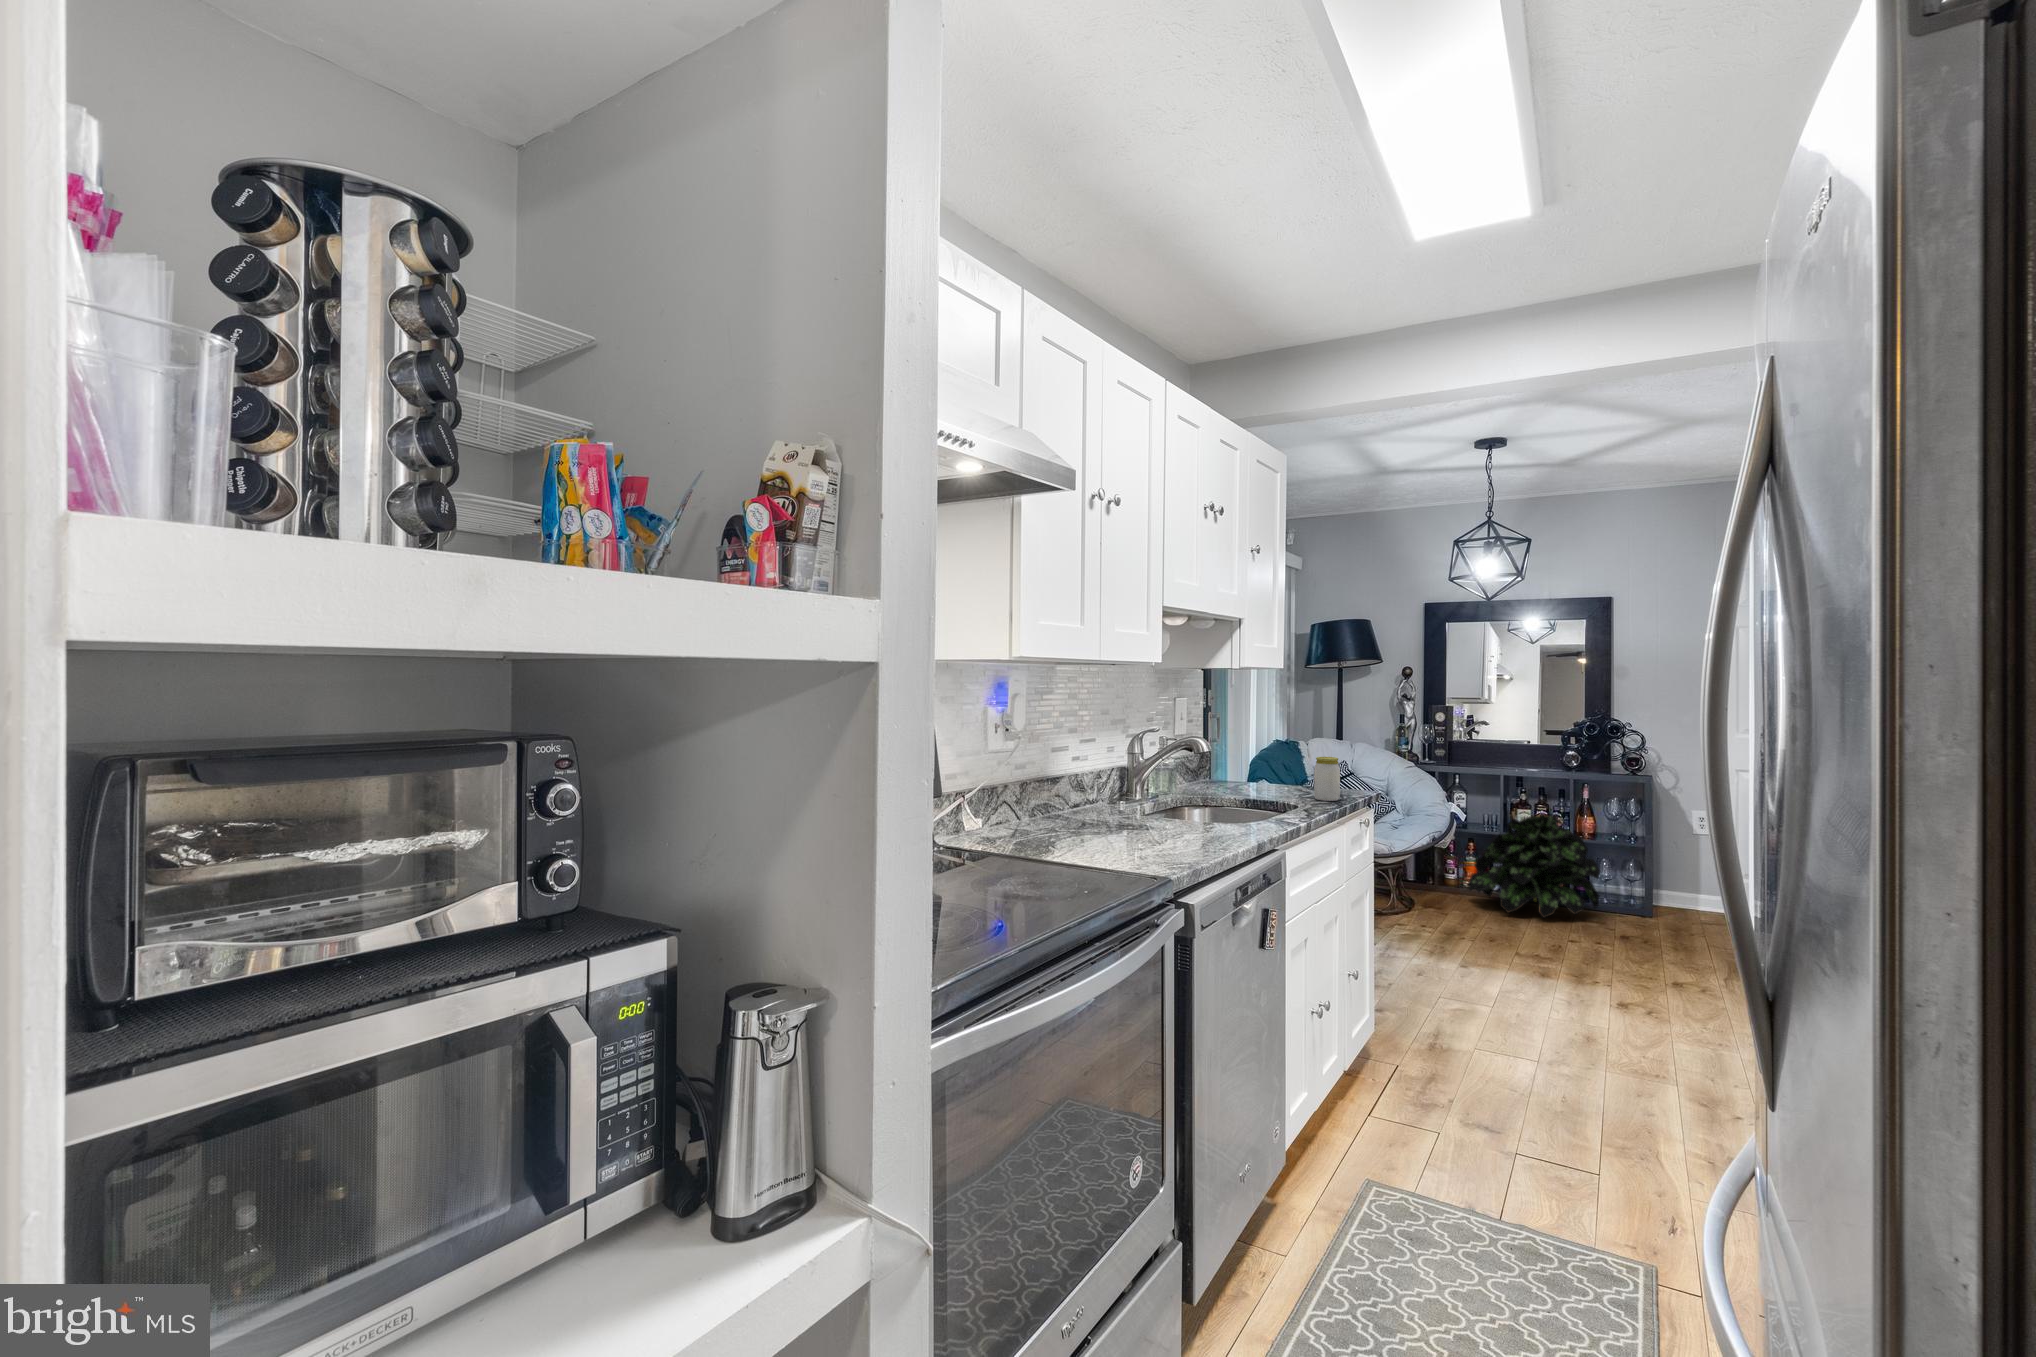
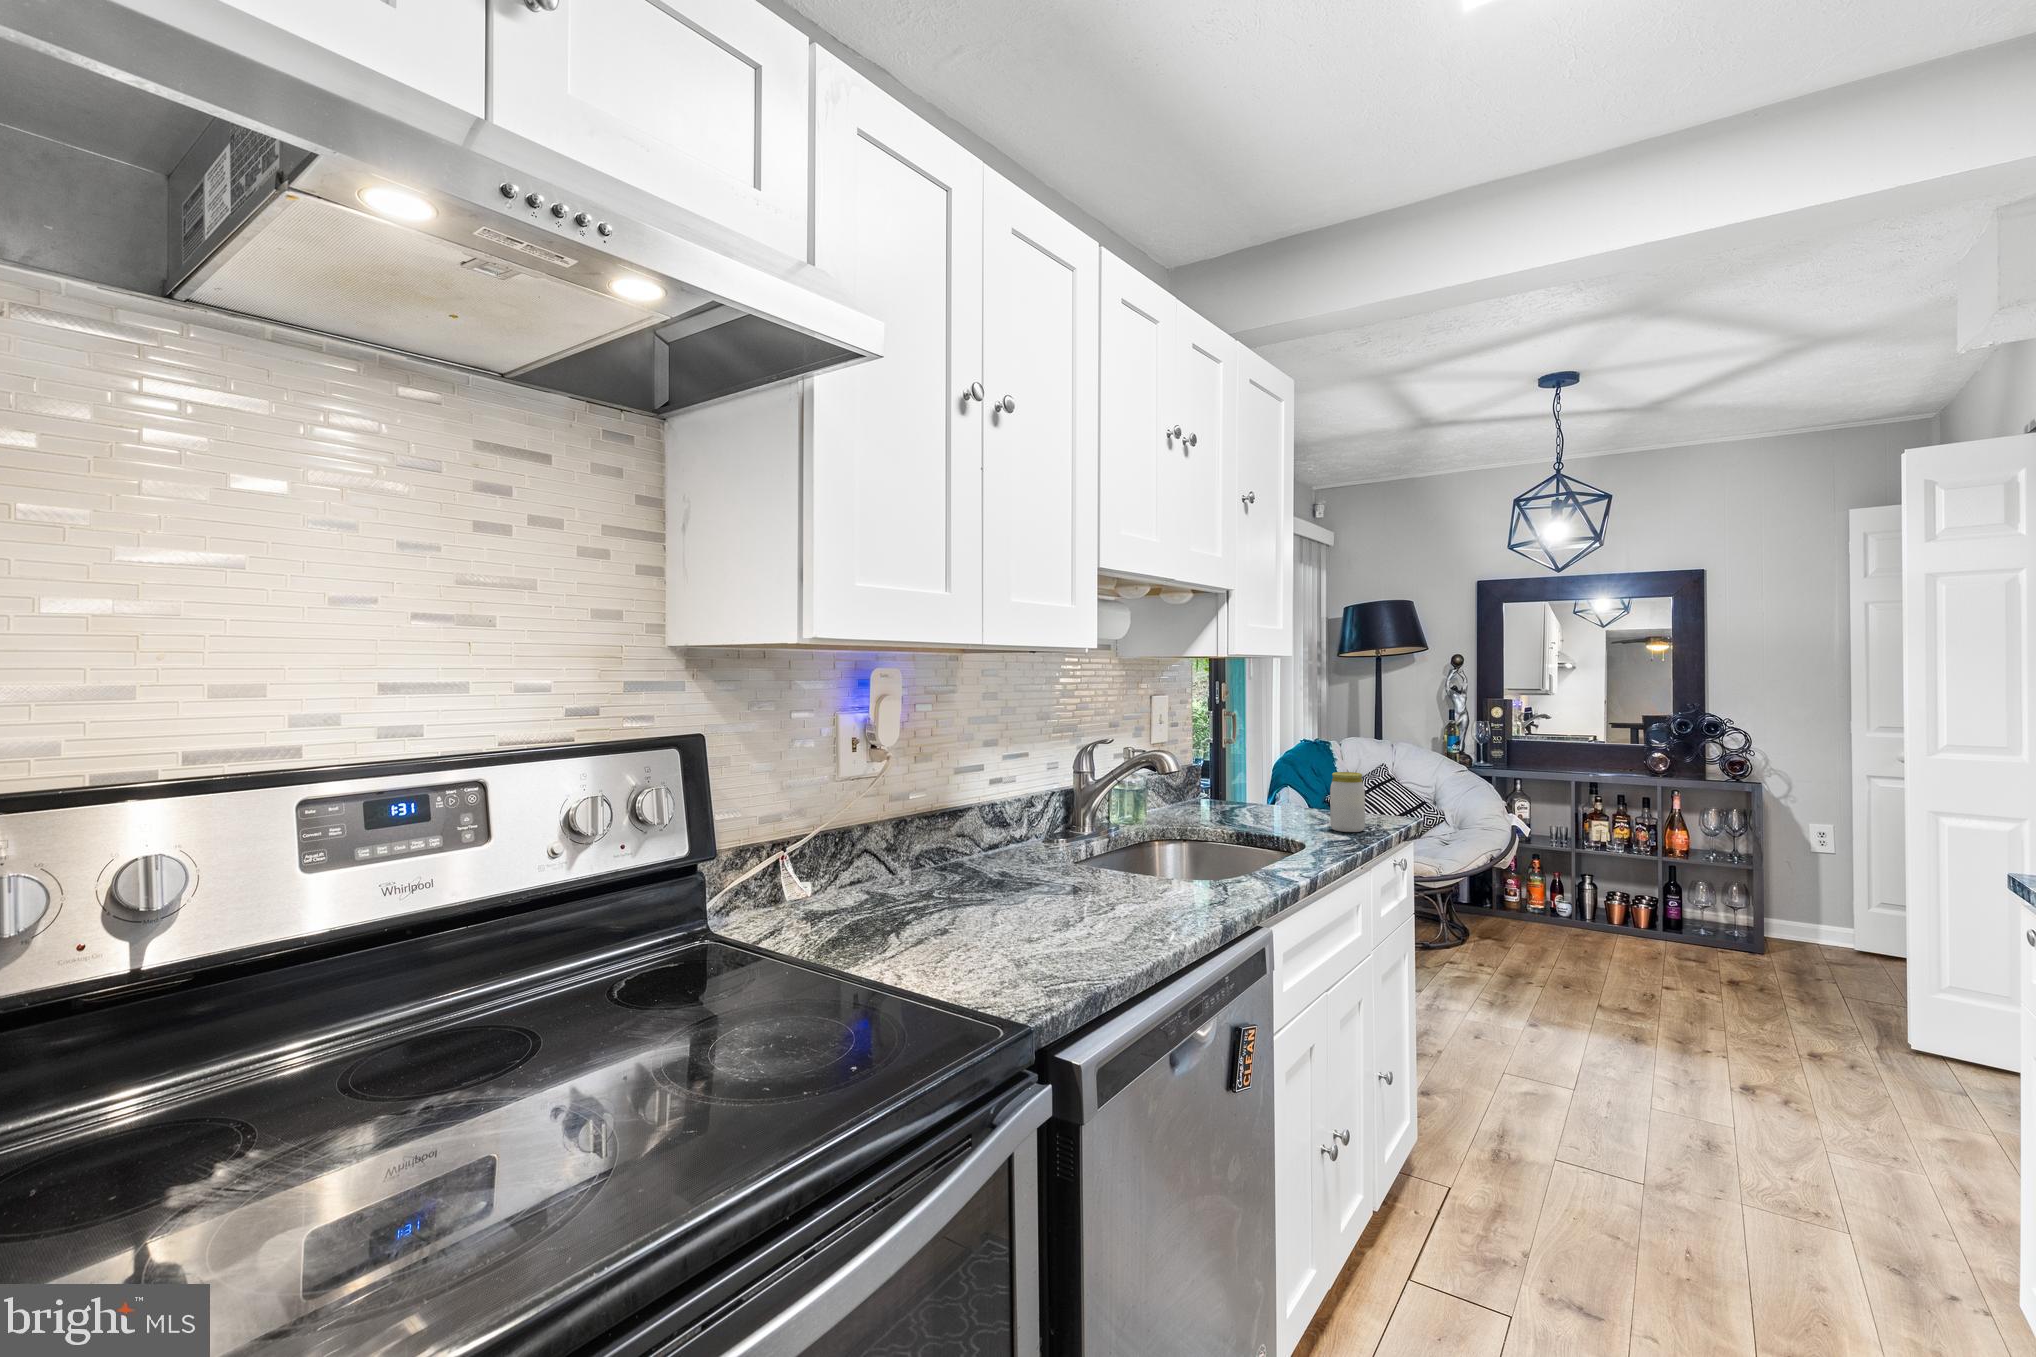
potted plant: present [1468,814,1600,918] -> none [1532,828,1698,955]

